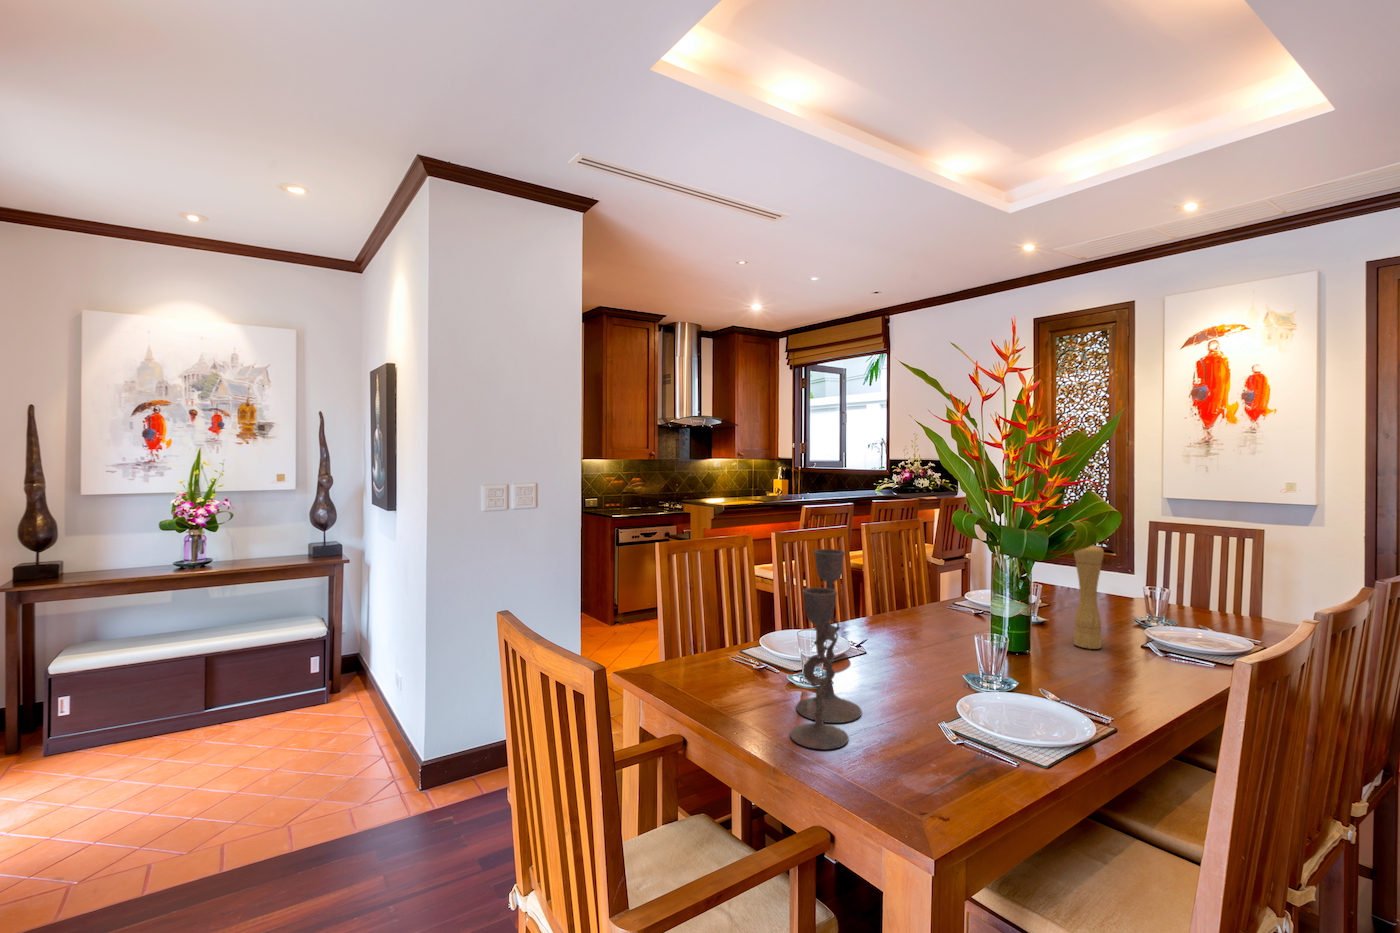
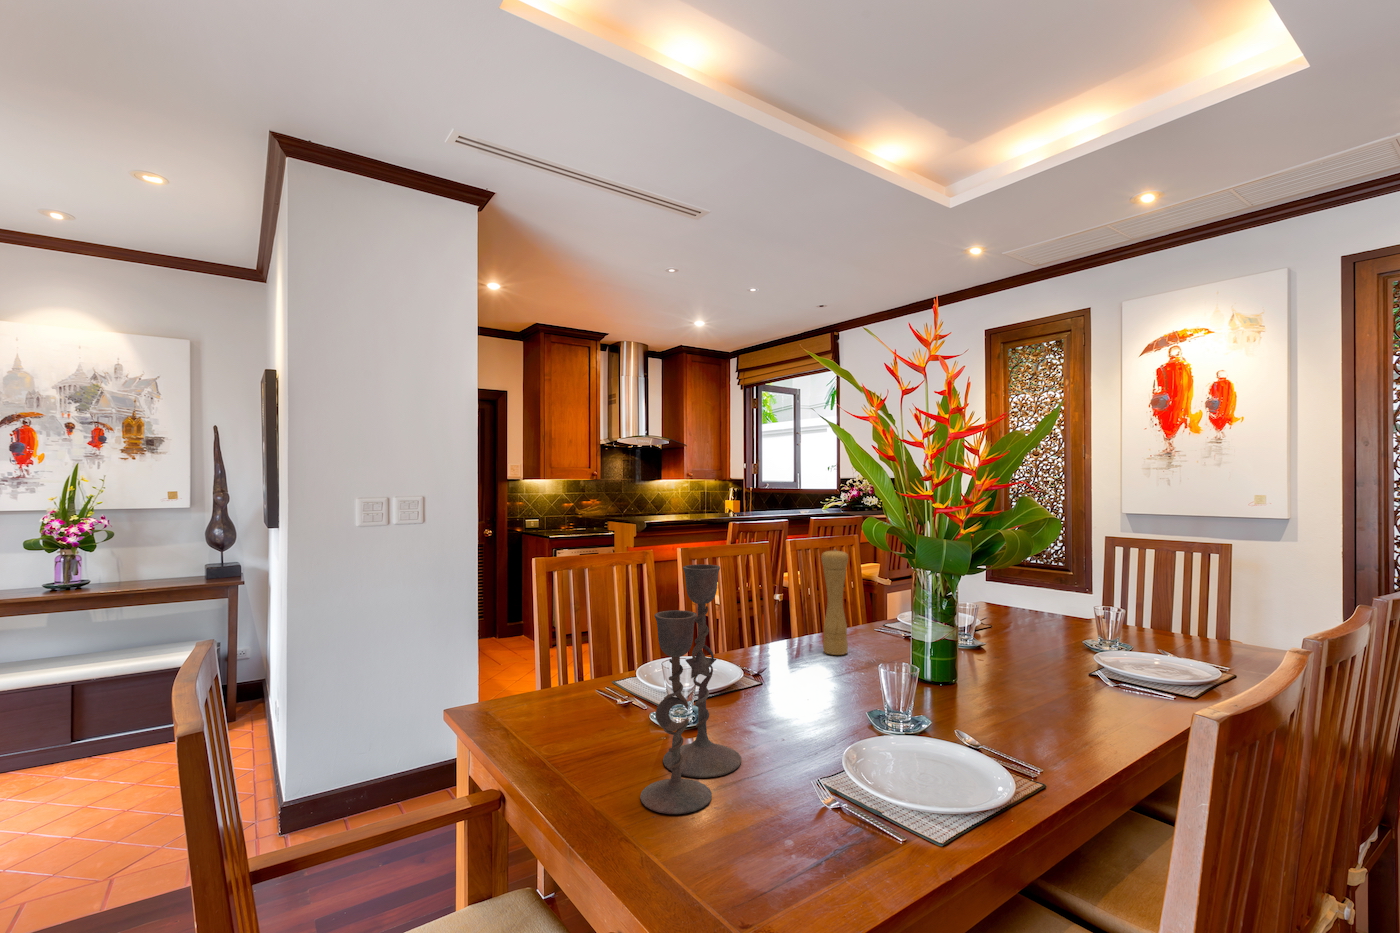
pepper mill: present [1074,546,1104,649] -> present [822,549,848,655]

